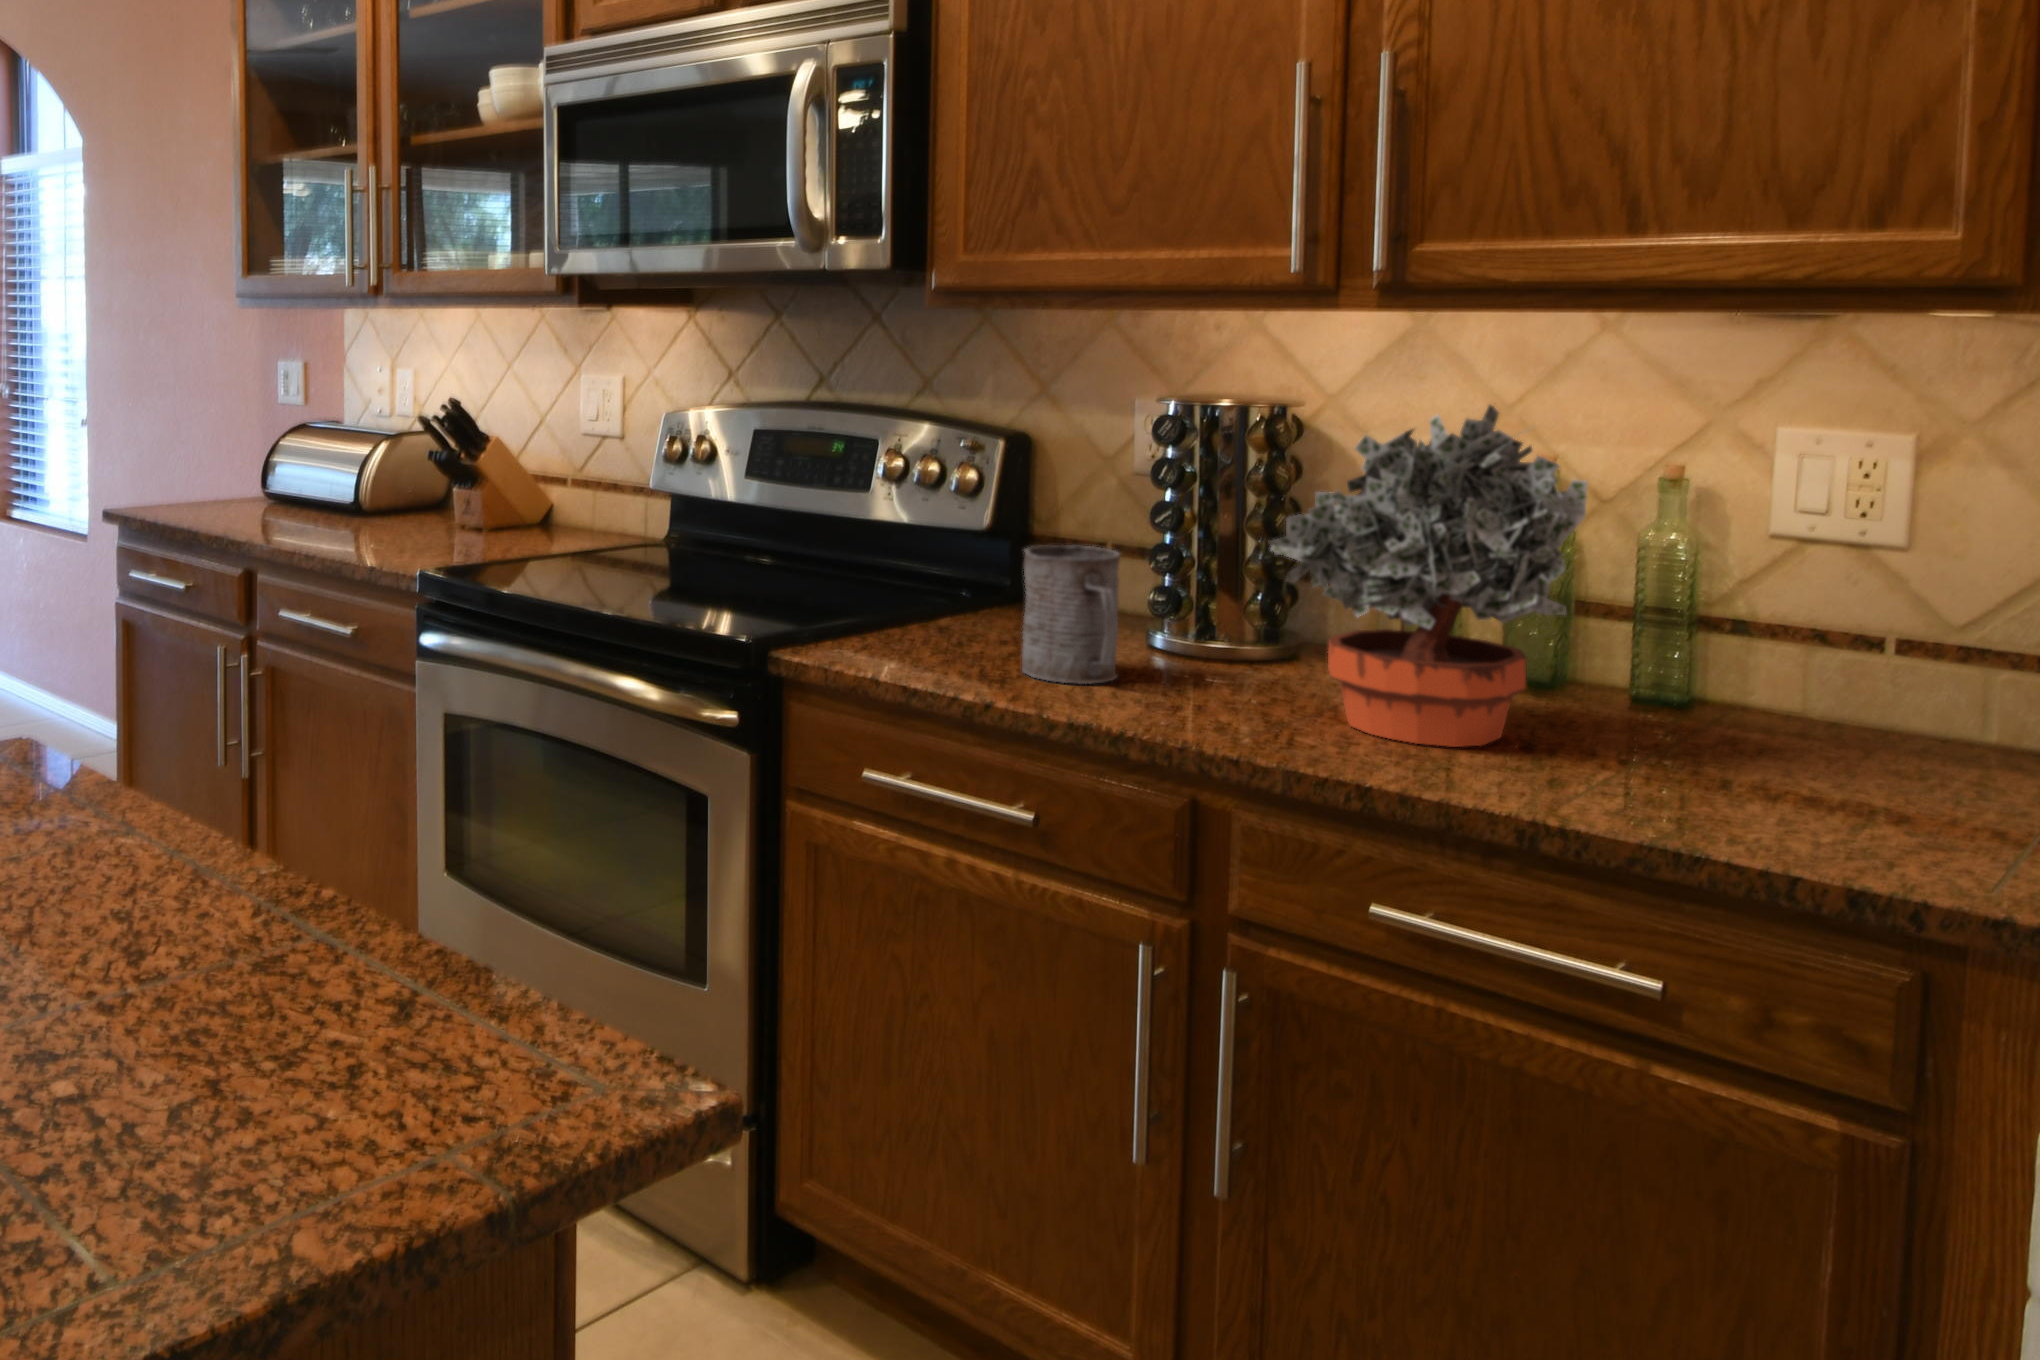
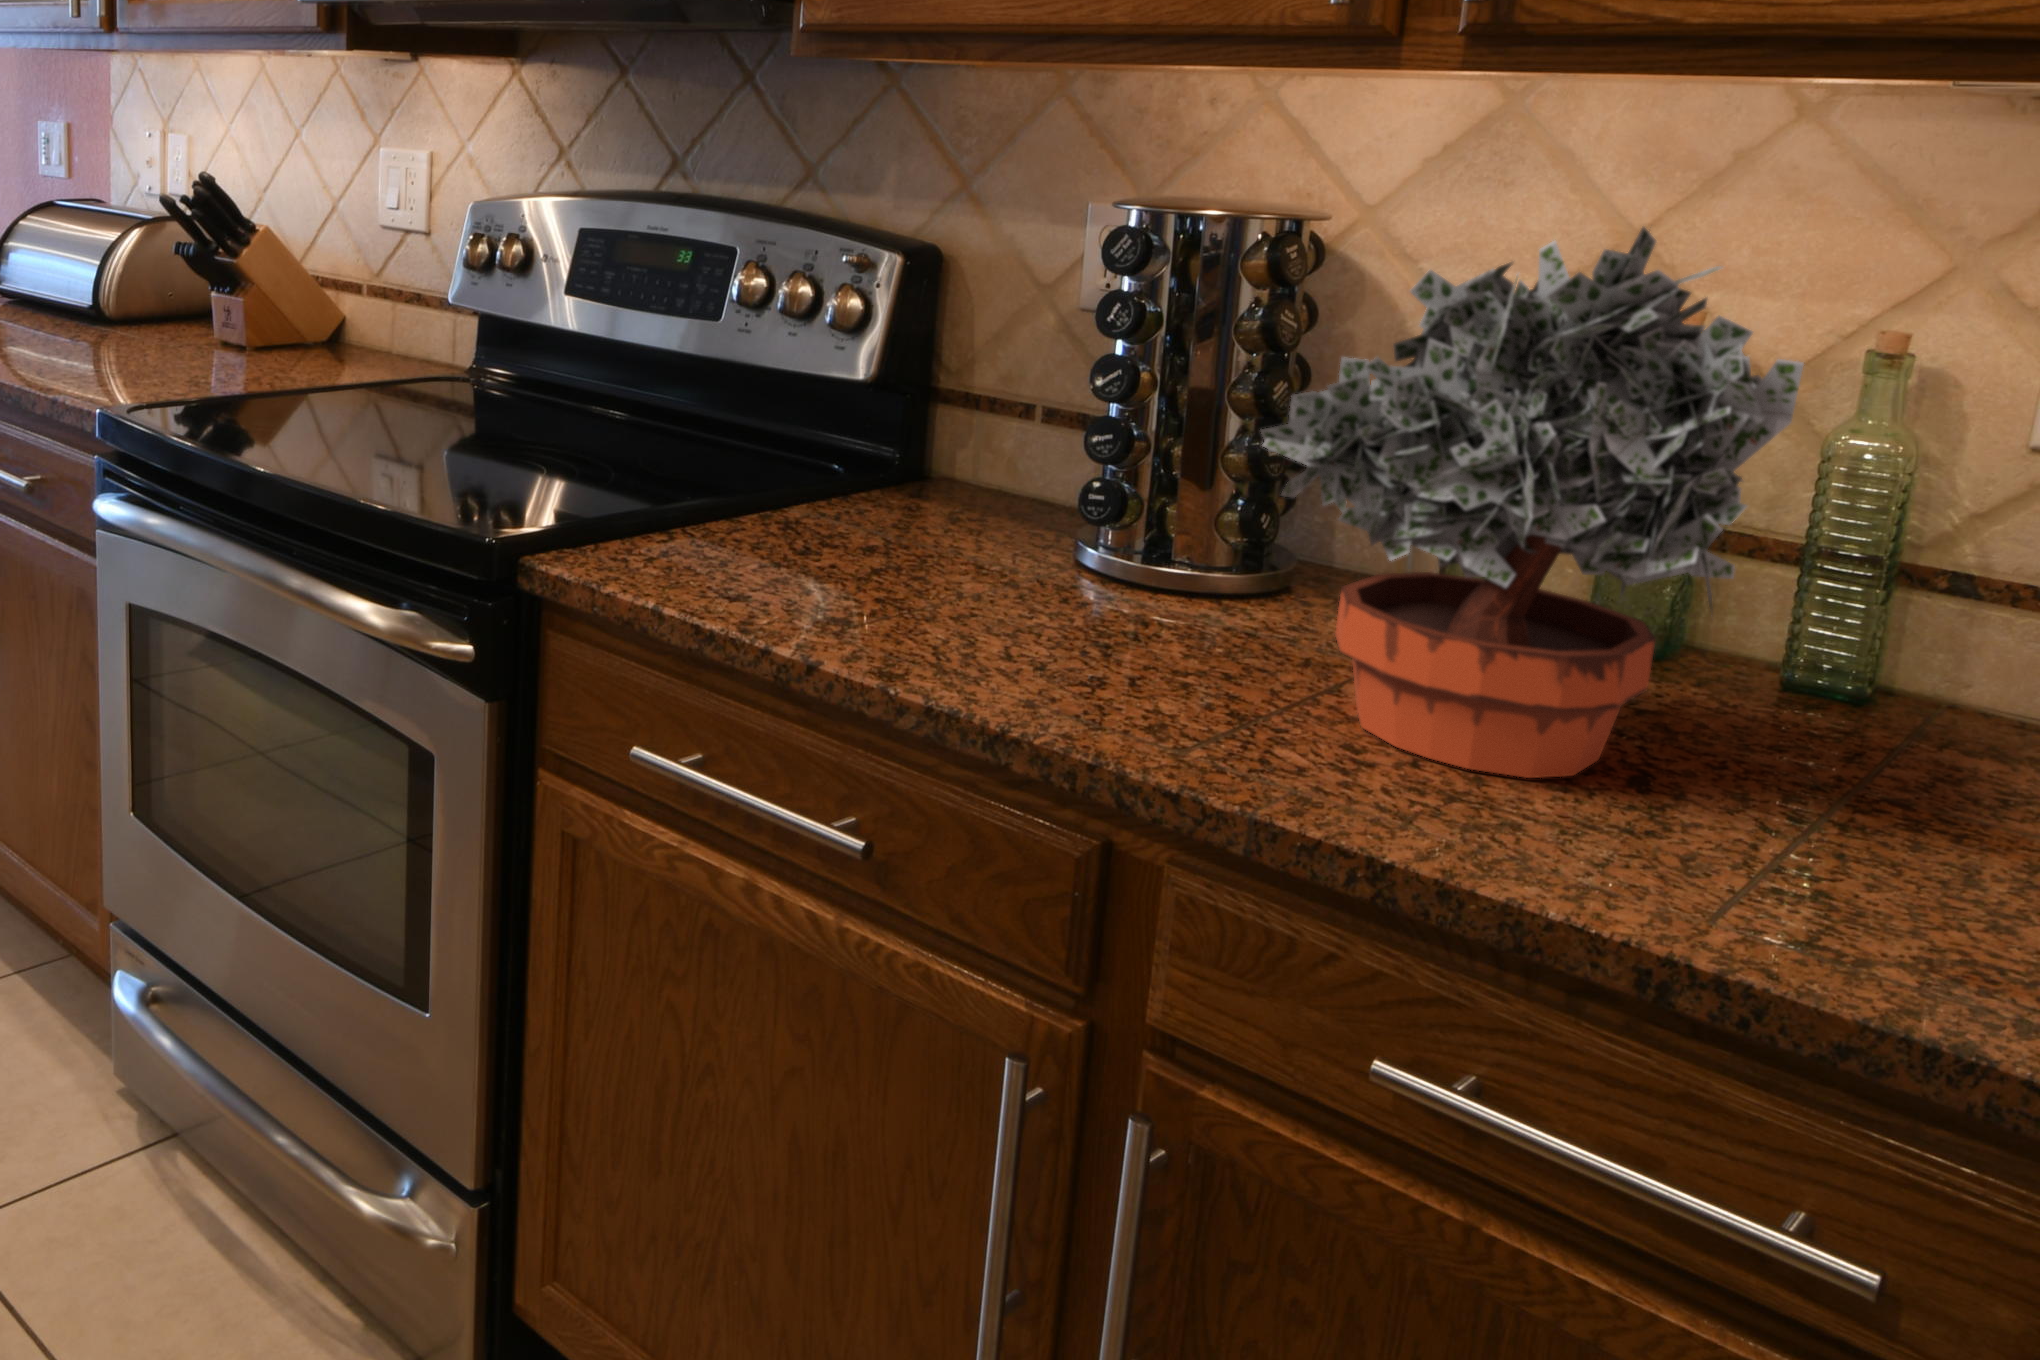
mug: present [1022,545,1120,684] -> none [879,418,1036,630]

